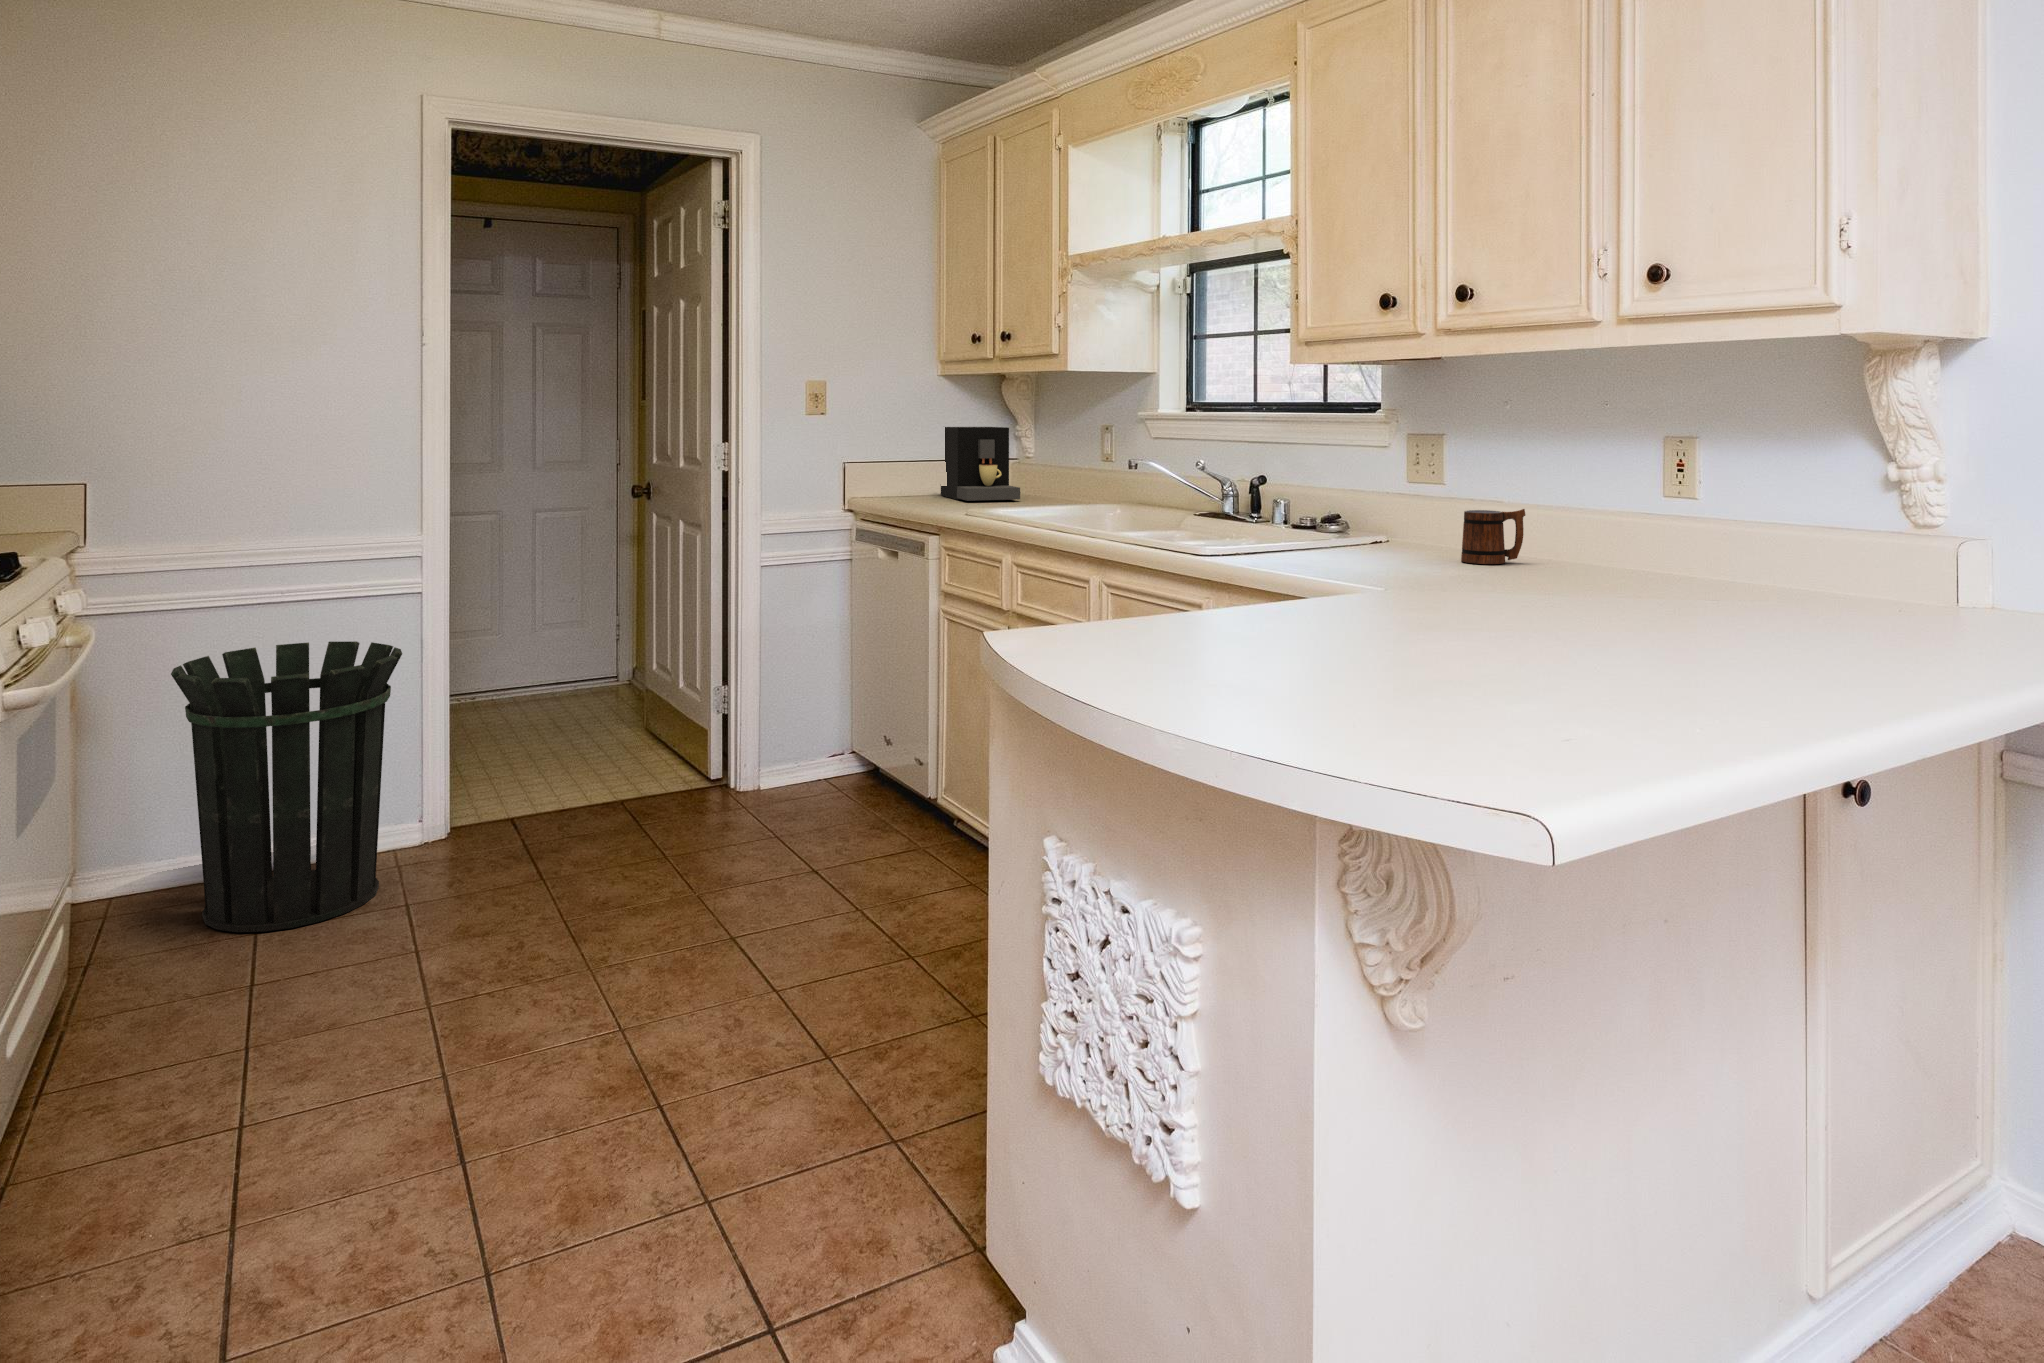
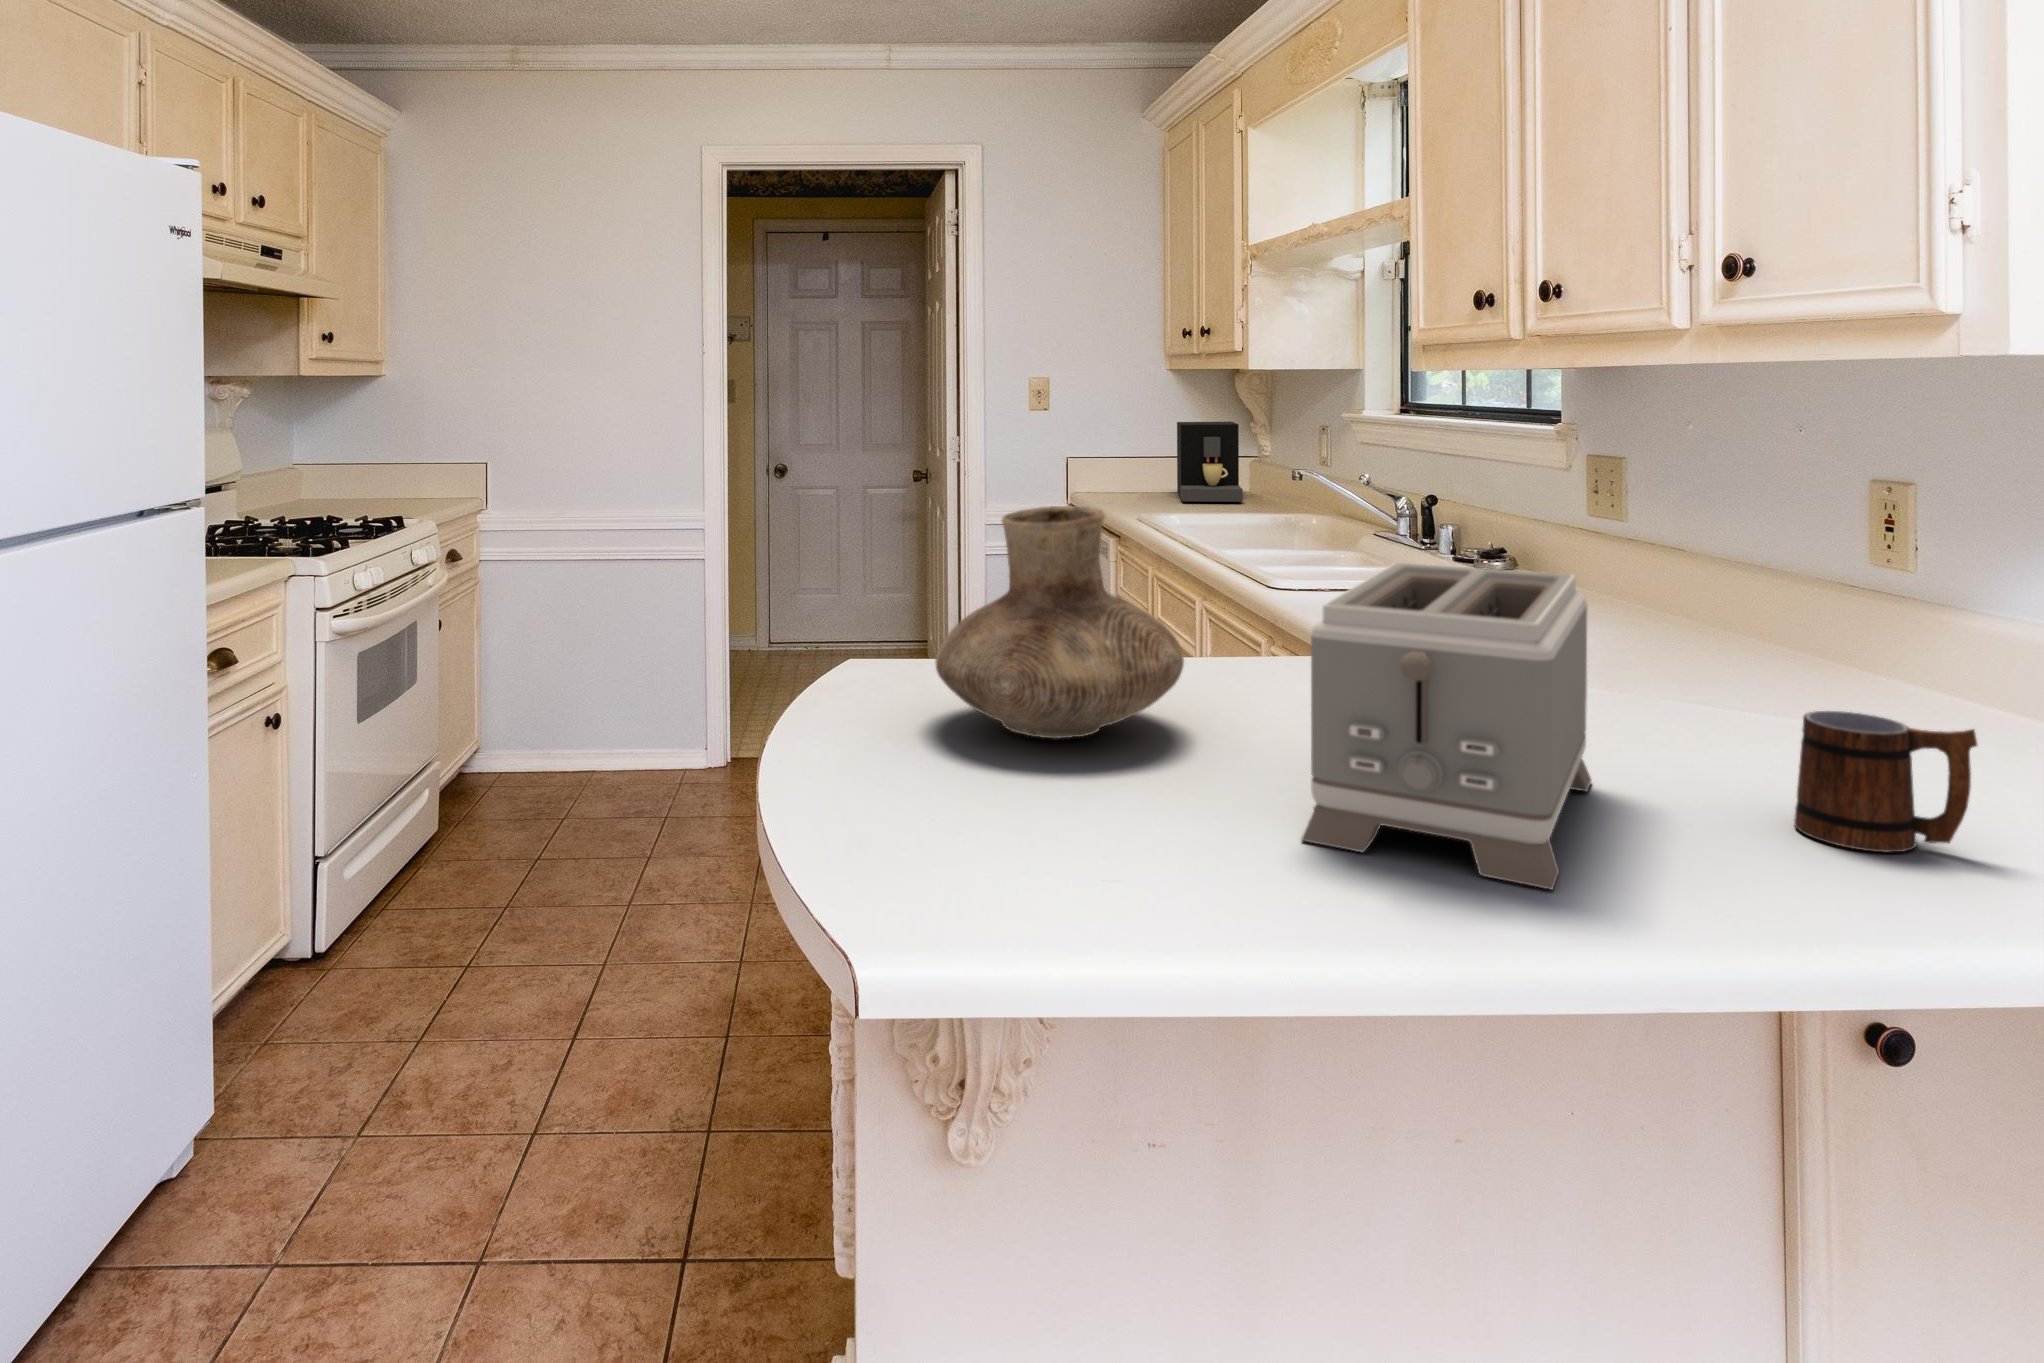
vase: none [1176,445,1409,654] -> present [935,506,1184,738]
toaster: none [1536,481,1814,693] -> present [1302,563,1591,890]
mug: present [1461,509,1525,564] -> present [1794,711,1977,852]
waste bin: present [171,641,402,932] -> none [508,601,668,827]

